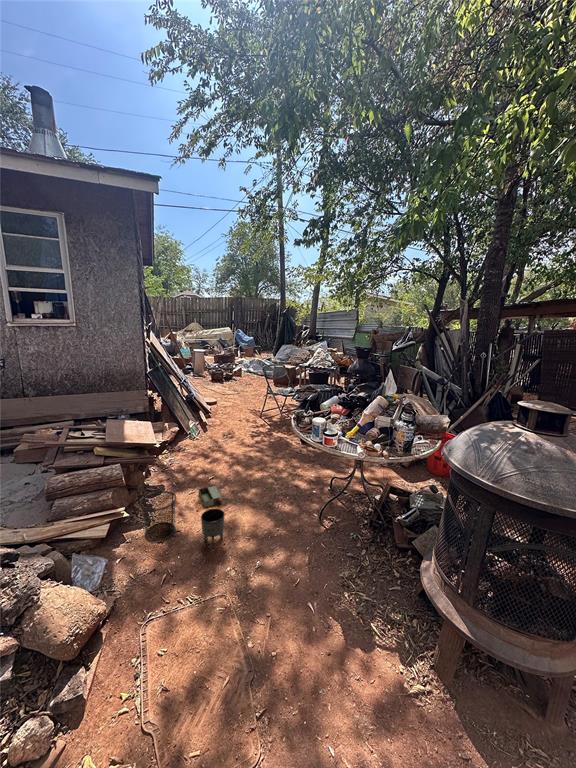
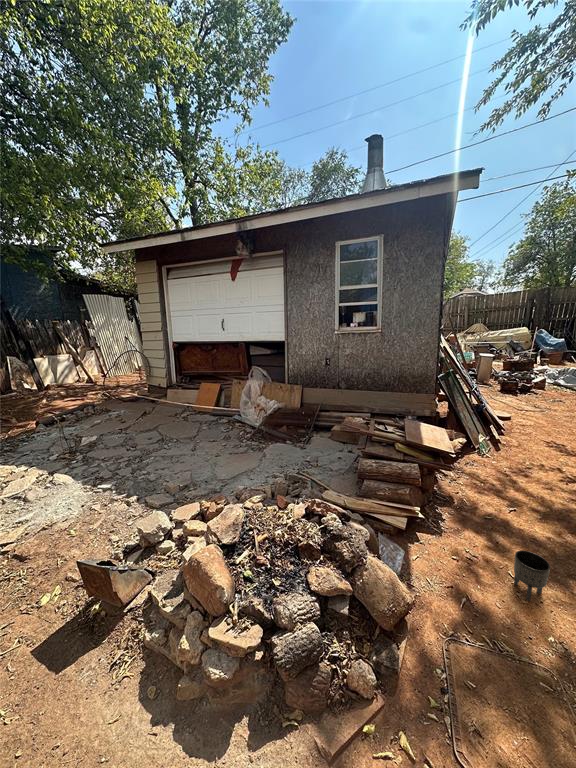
toolbox: present [198,485,222,507] -> none [499,518,536,545]
trash can: present [140,491,176,541] -> none [440,505,481,559]

